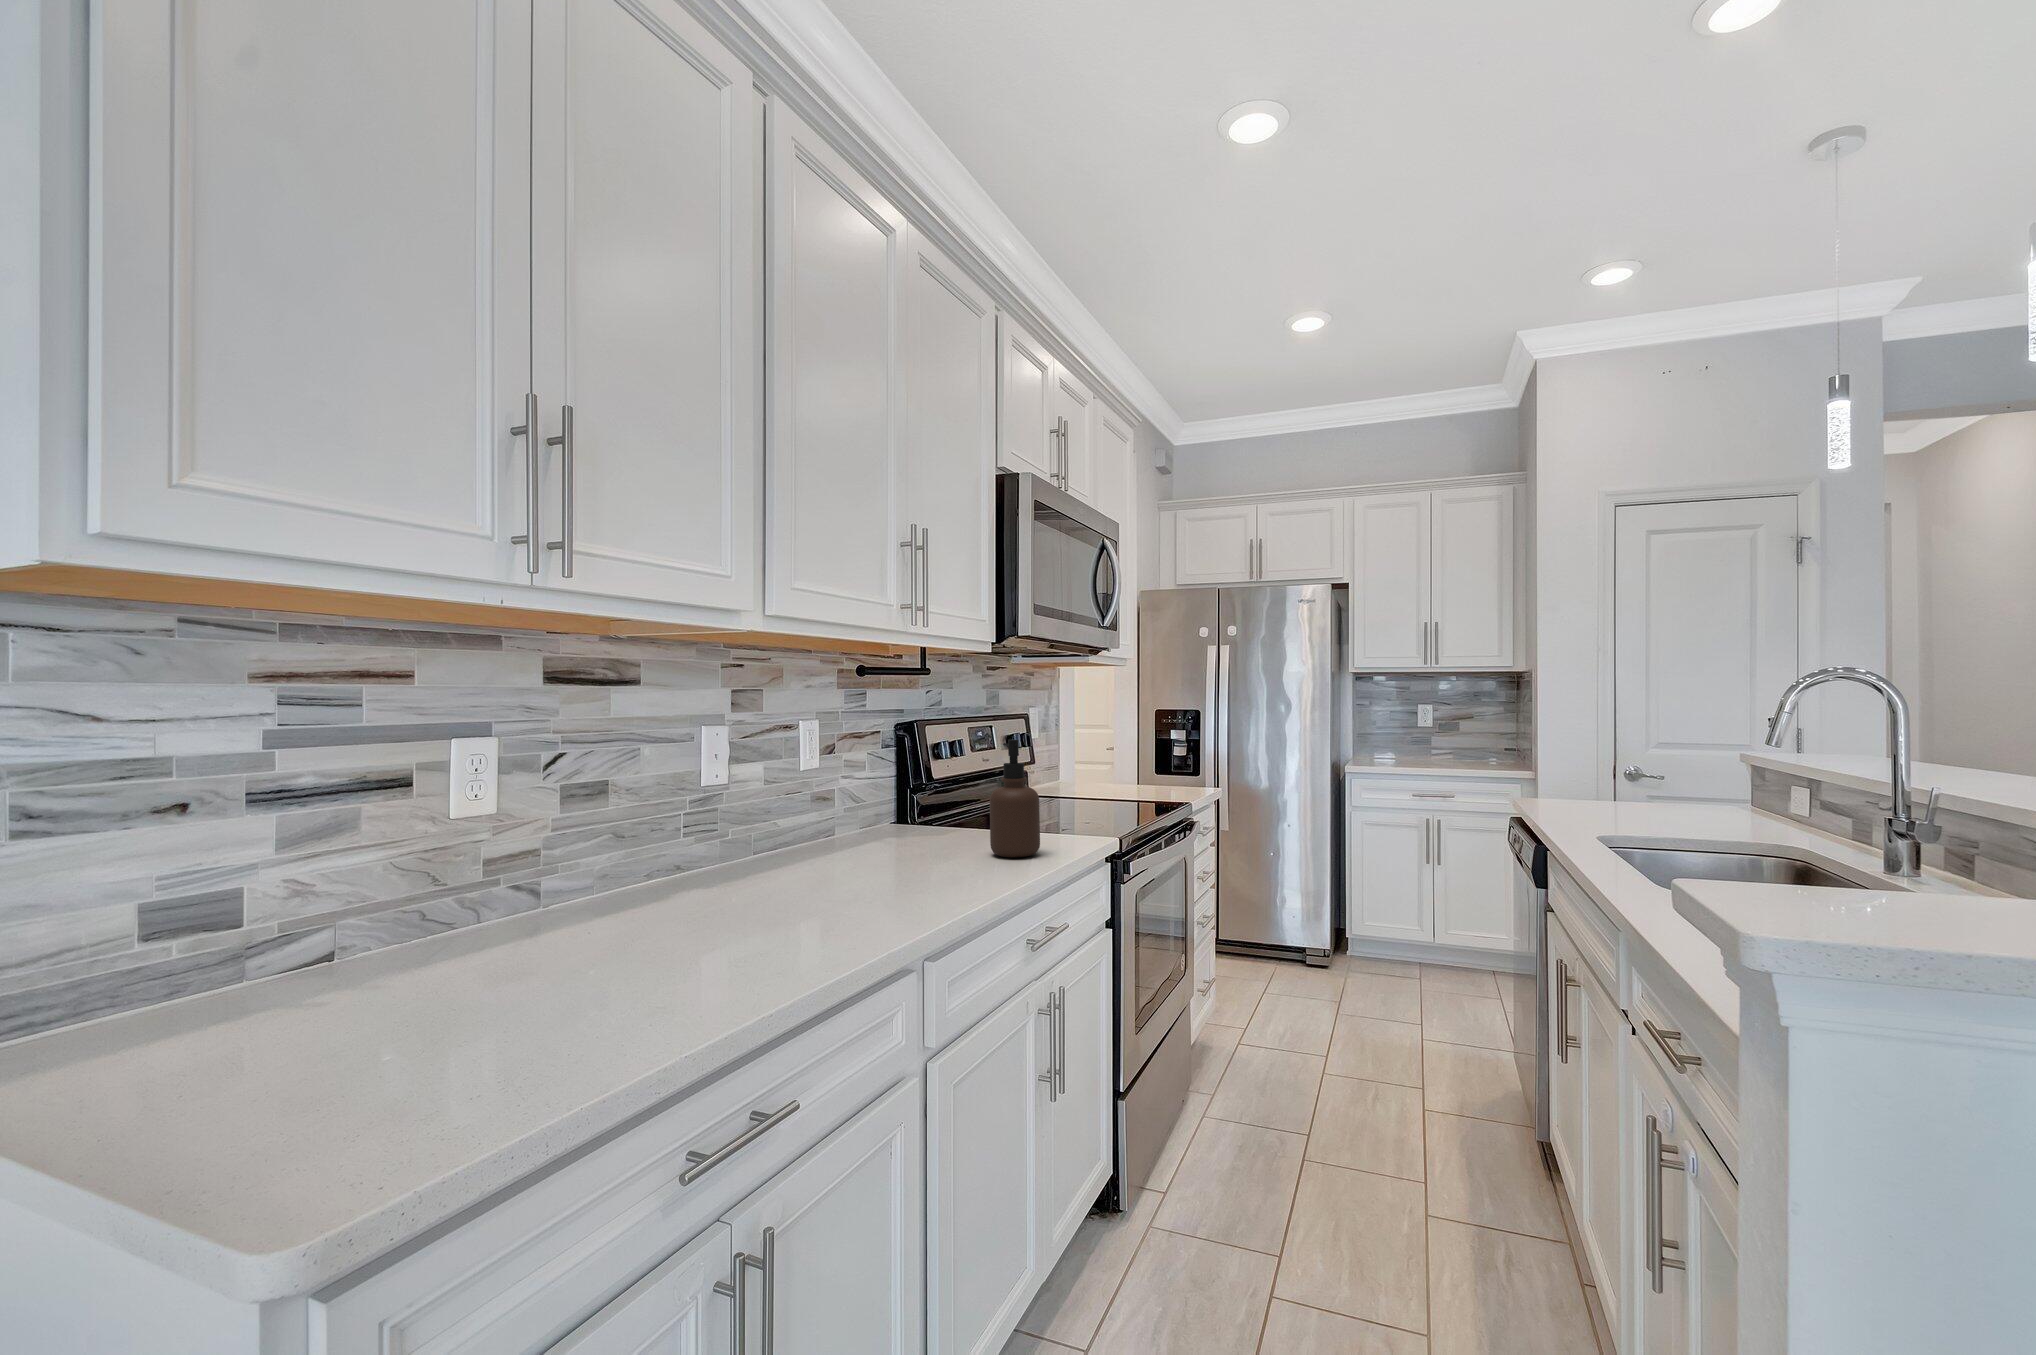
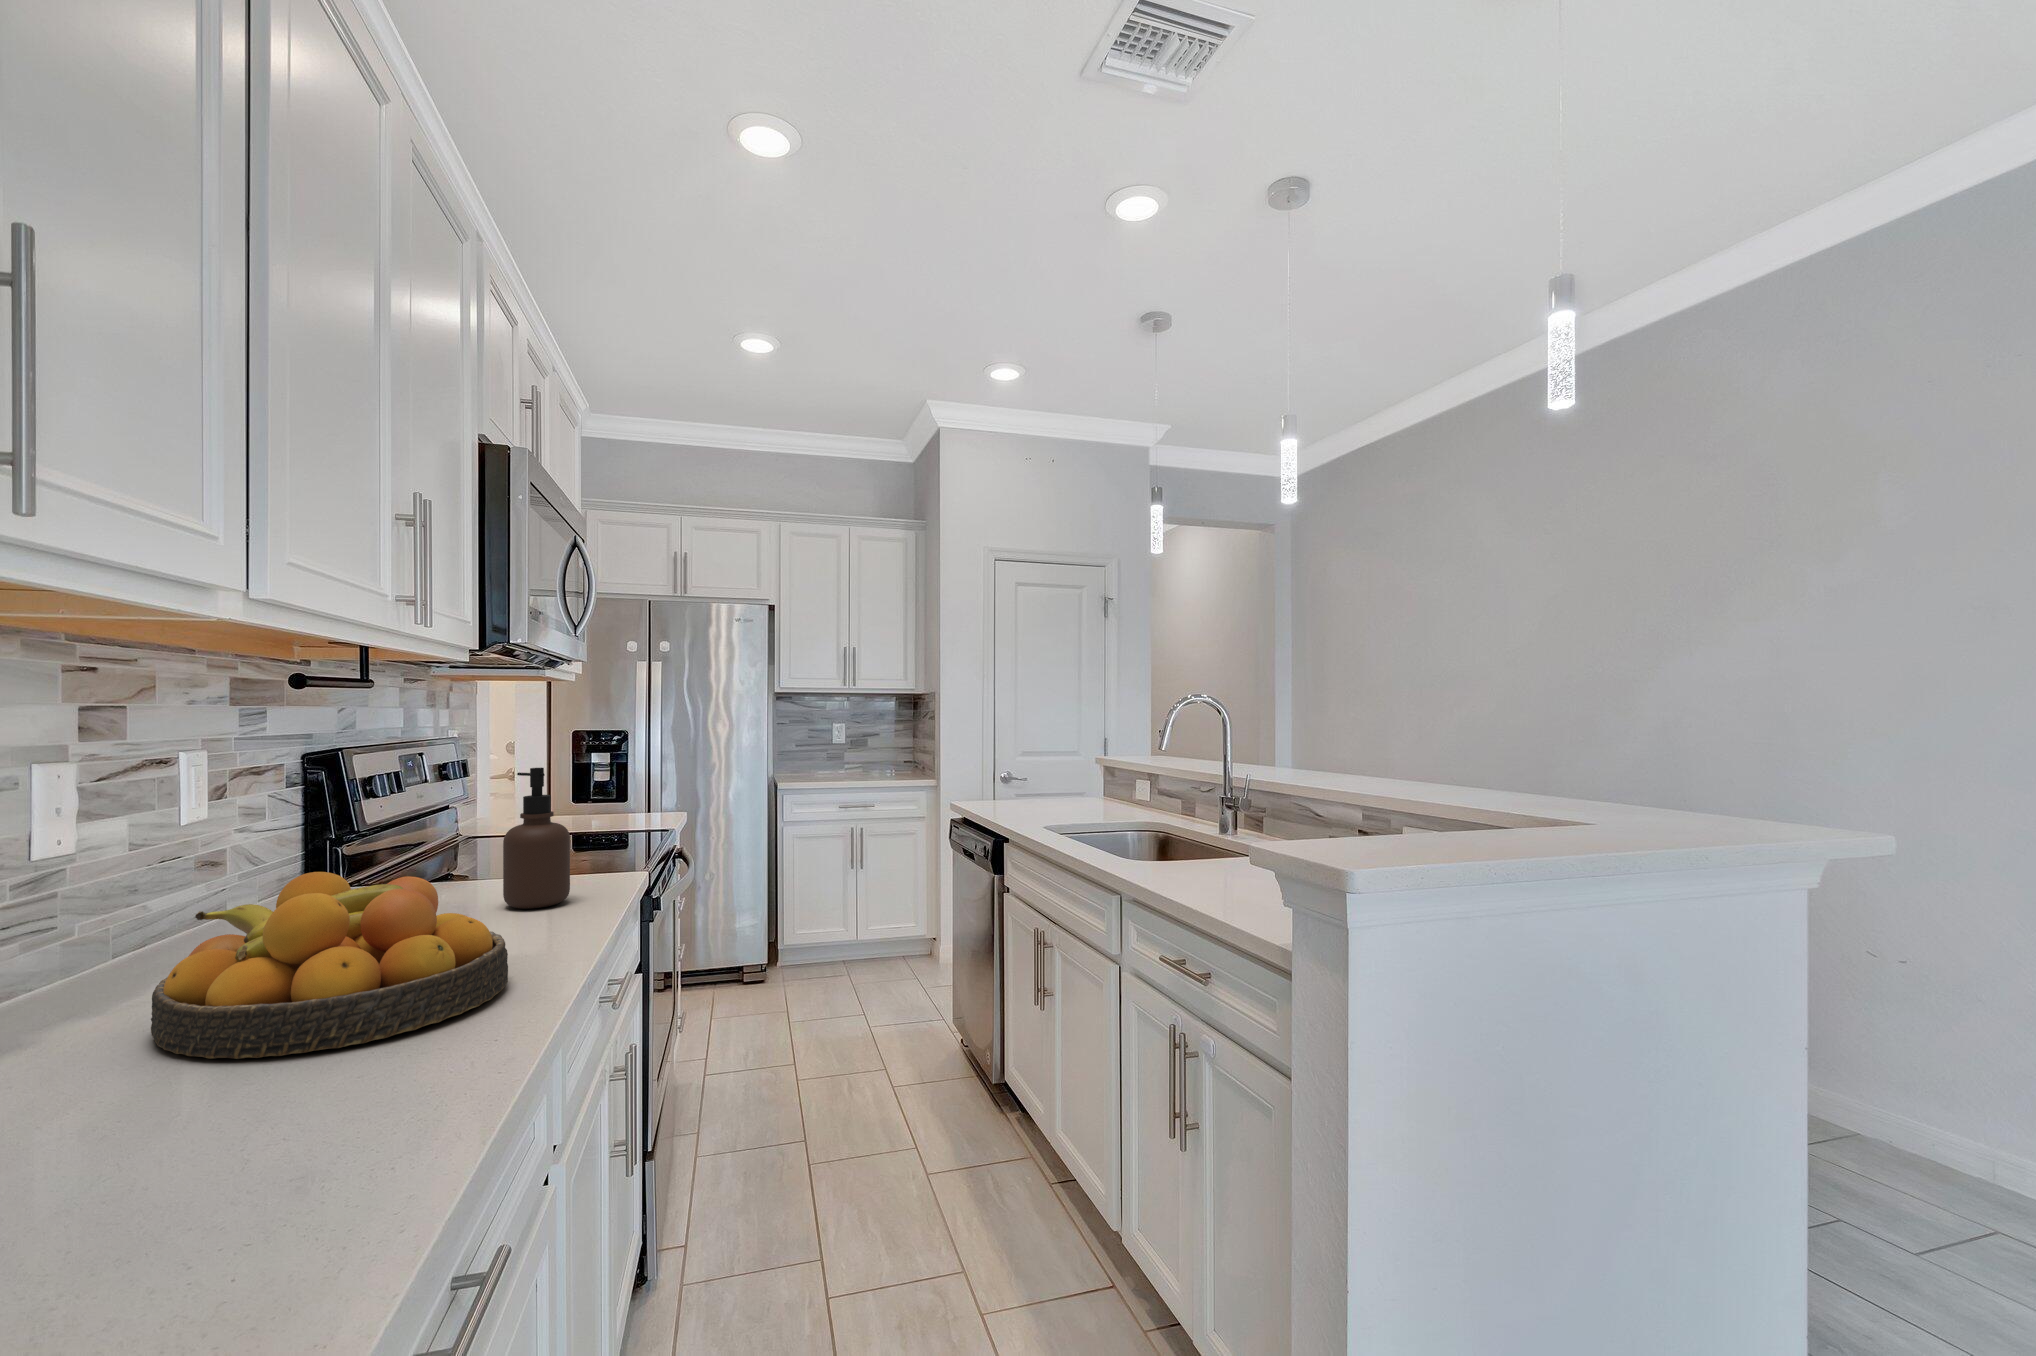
fruit bowl: none [716,809,929,935] -> present [151,872,508,1059]

